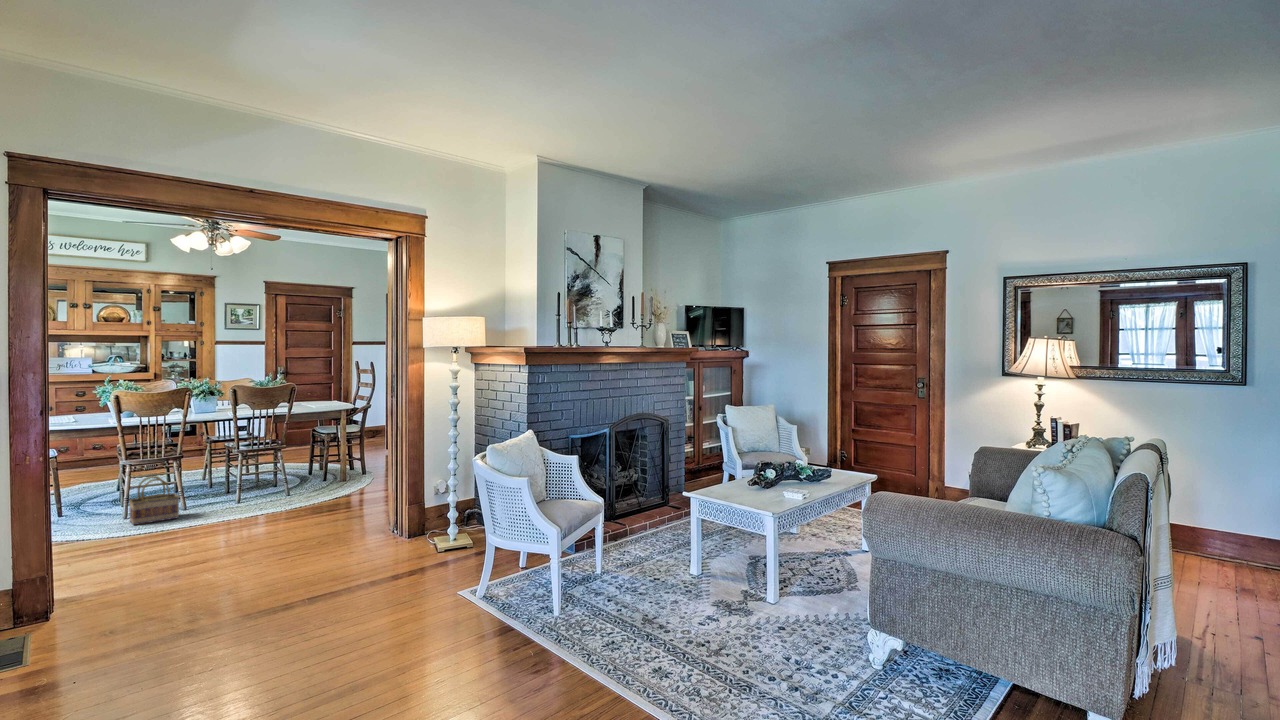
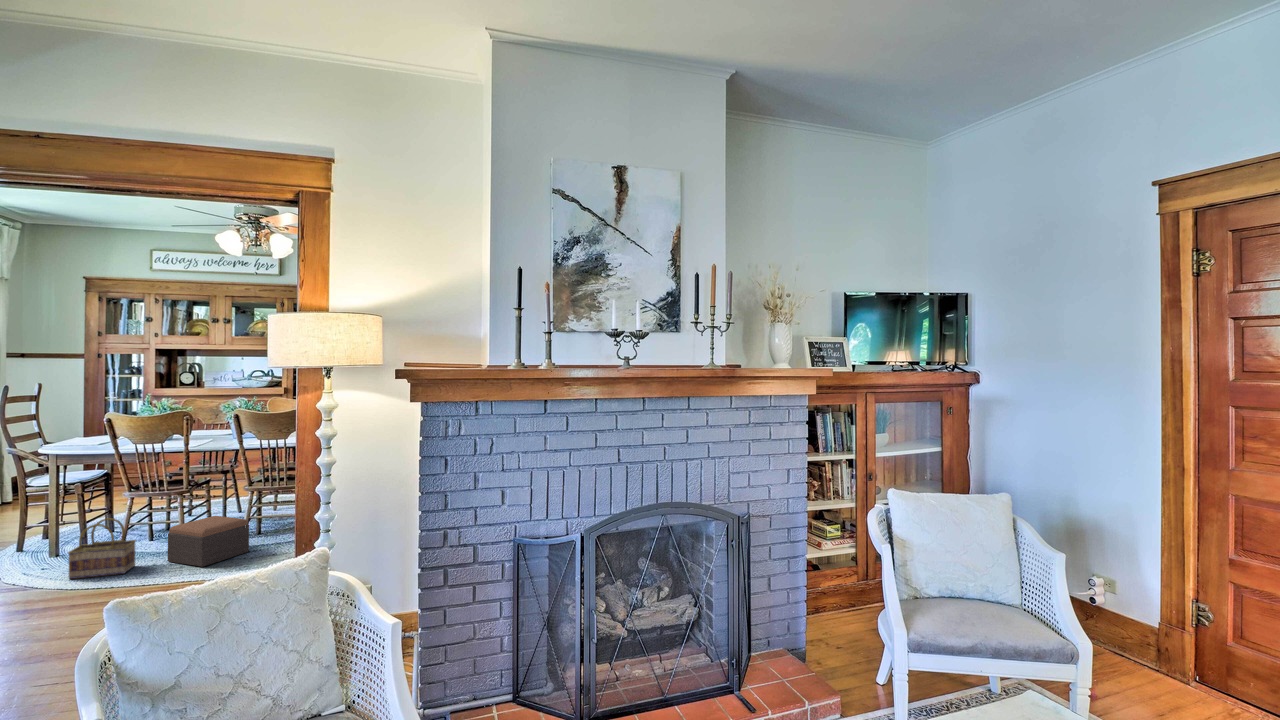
footstool: none [198,474,259,510] -> present [168,516,249,567]

